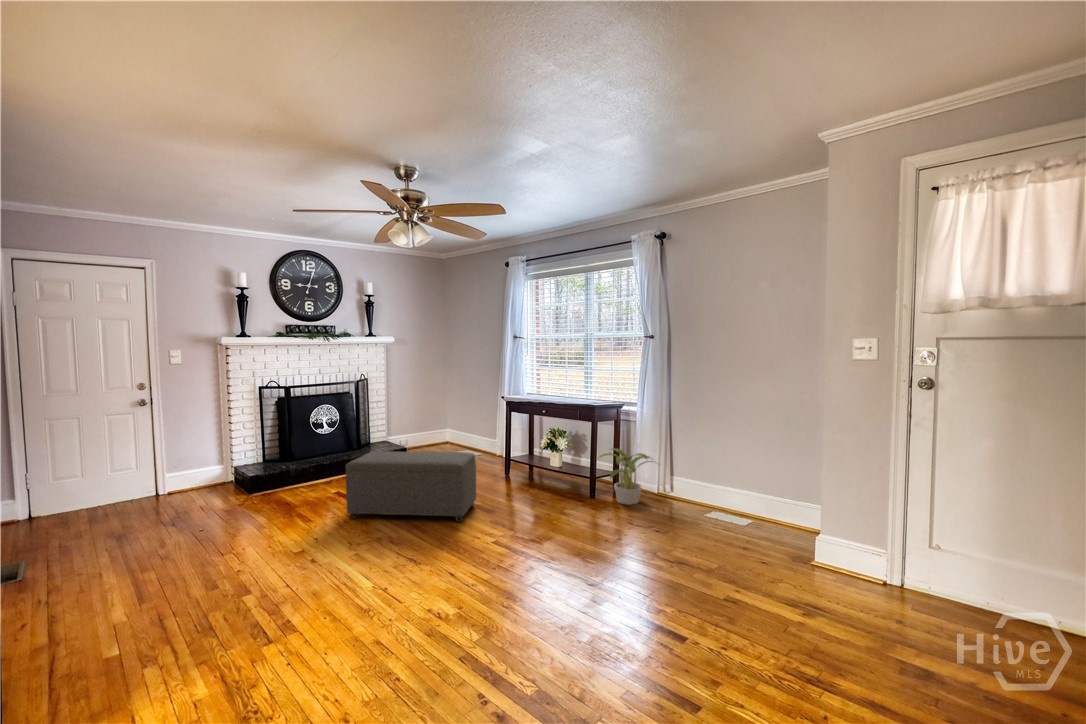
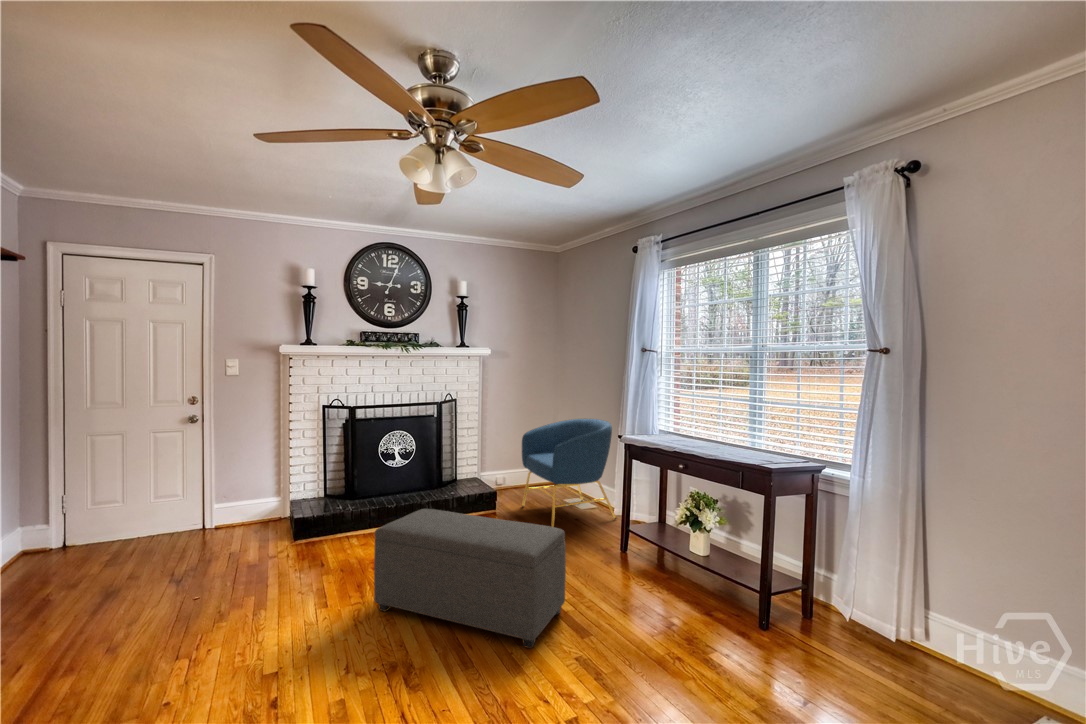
armchair: none [424,389,498,468] -> present [522,419,616,527]
potted plant: present [600,448,653,505] -> none [774,543,903,659]

